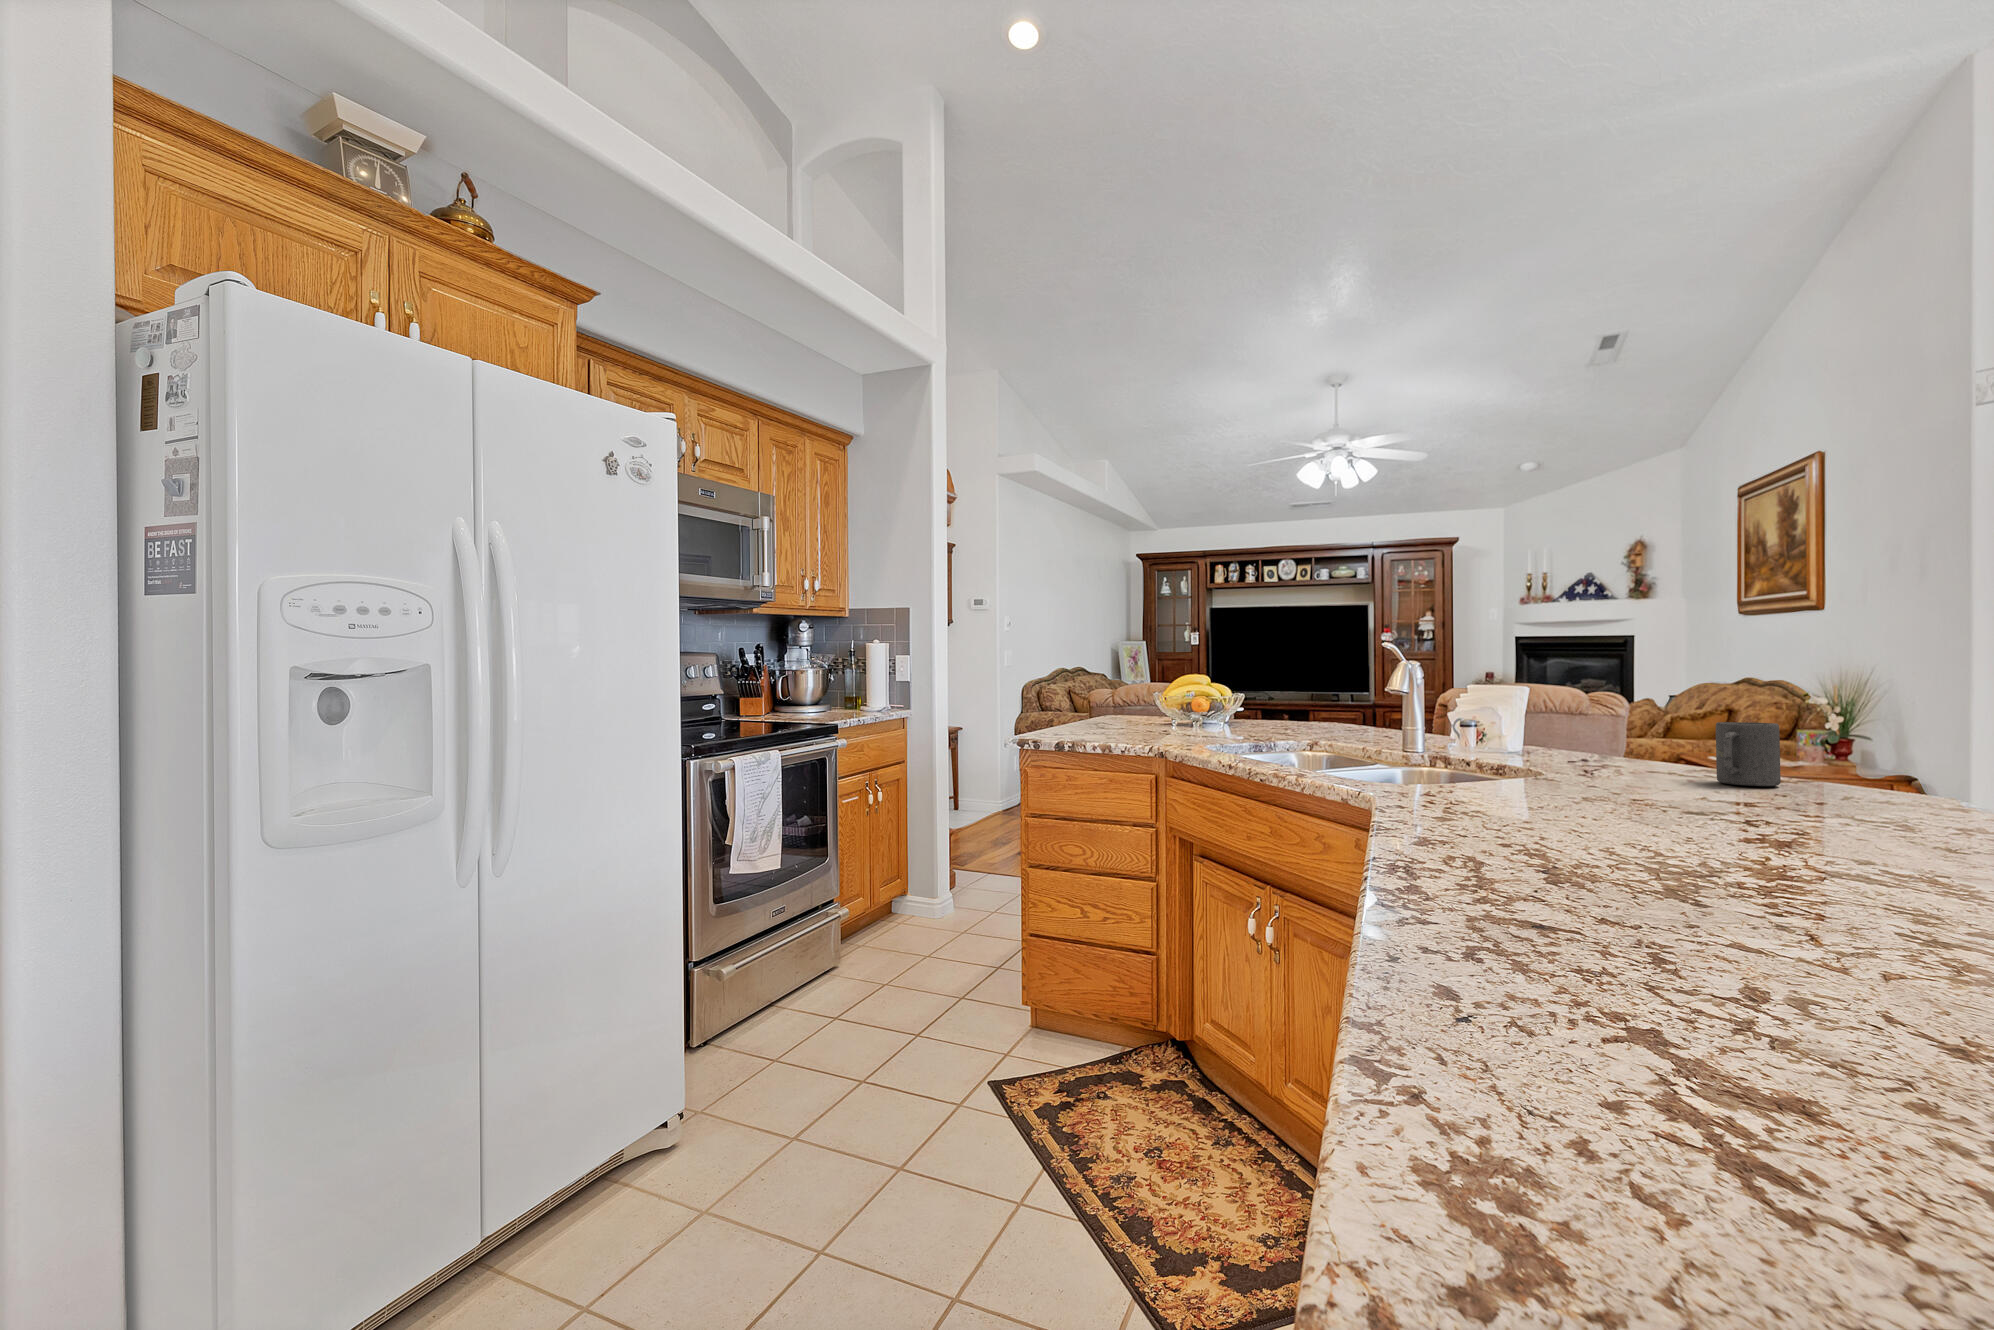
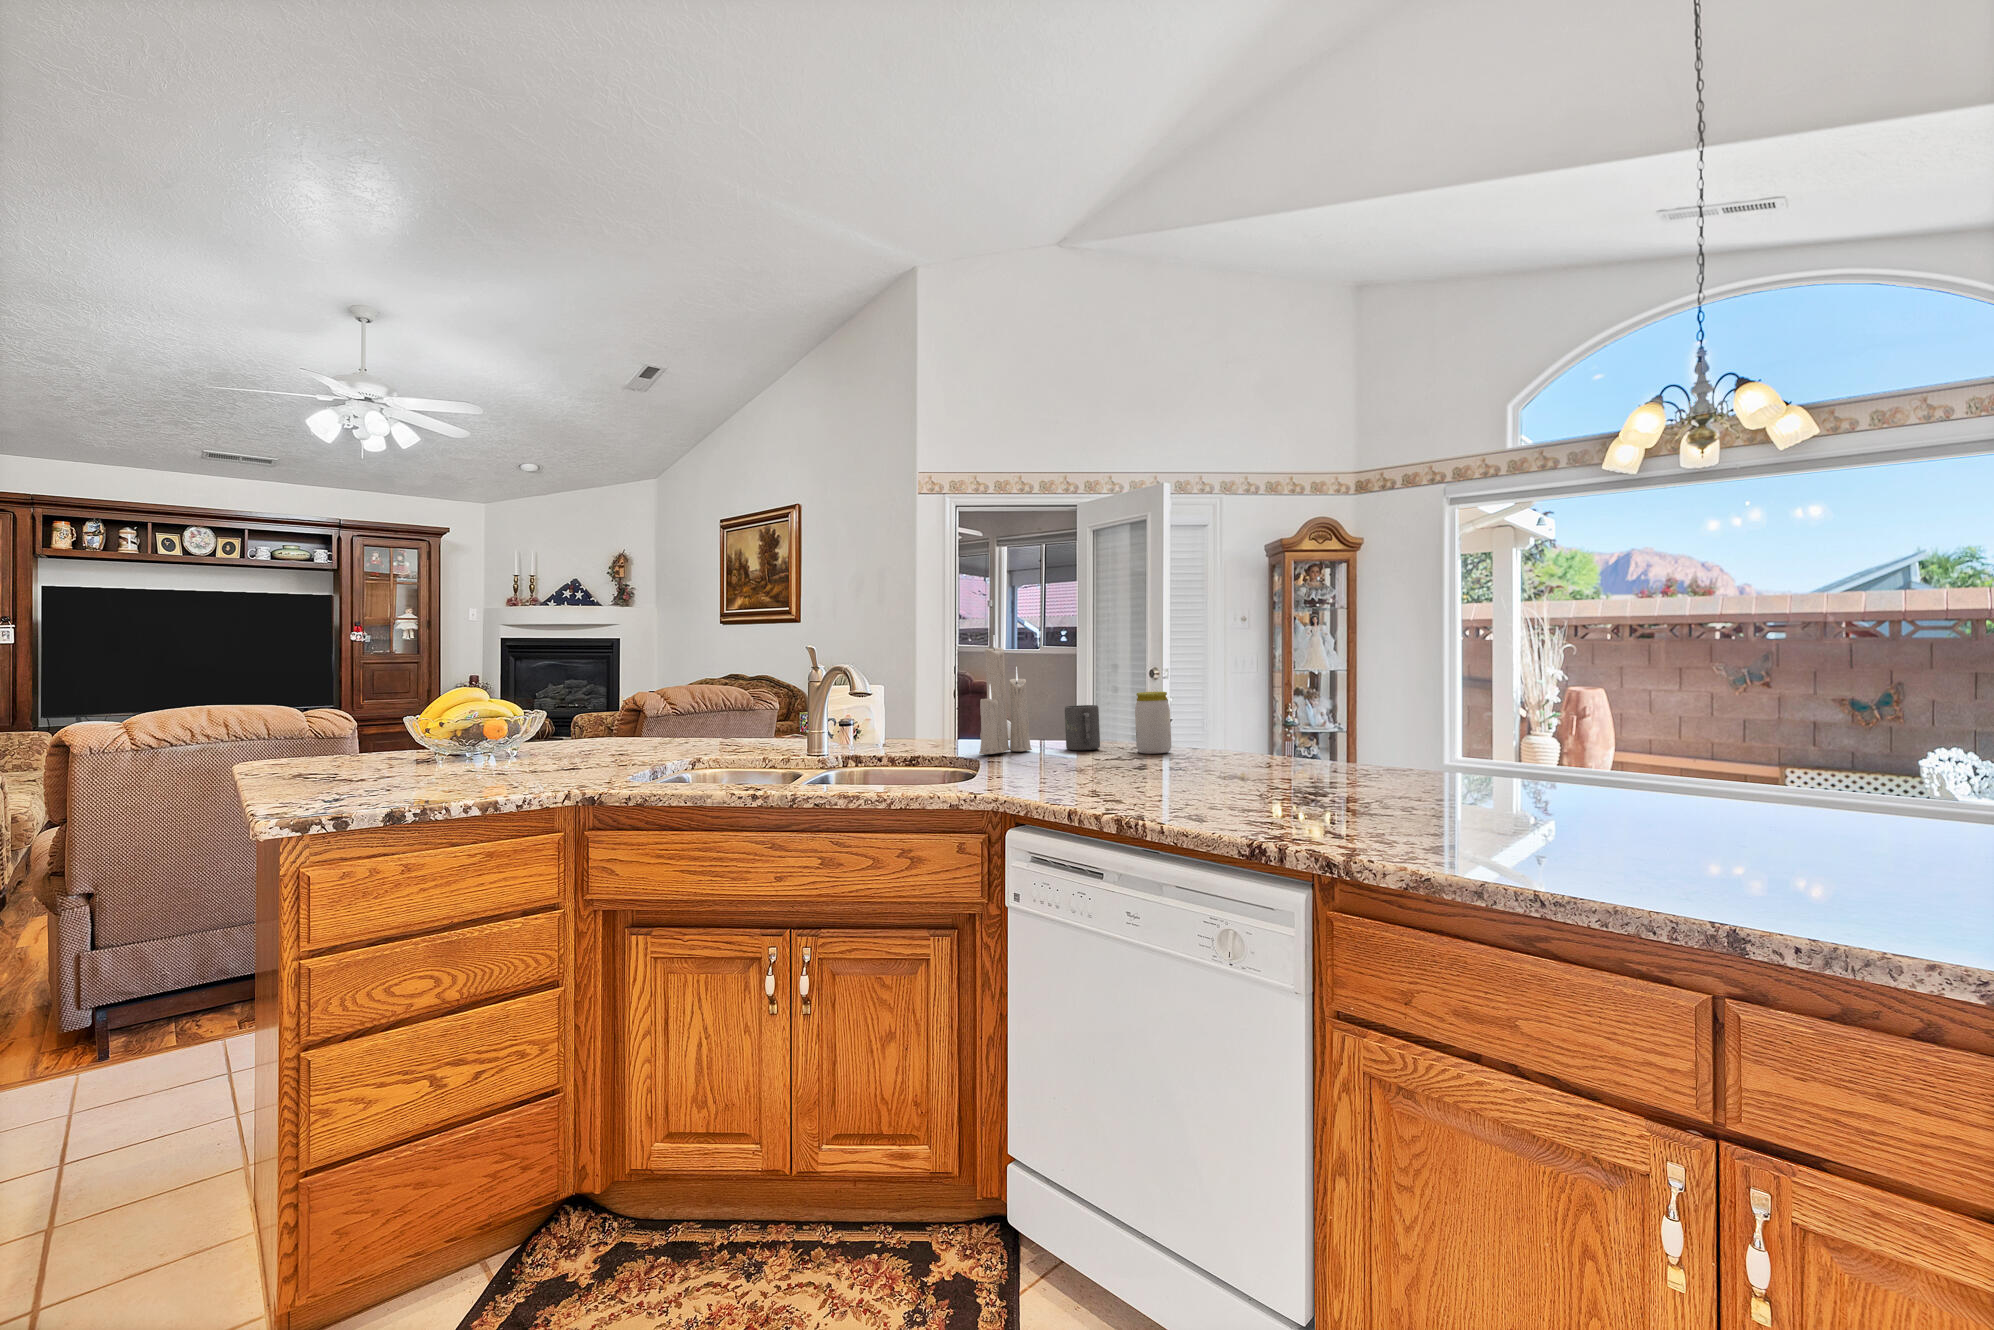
candle: none [1567,615,1659,774] -> present [979,637,1032,754]
jar: none [1805,708,1881,805] -> present [1135,692,1171,754]

